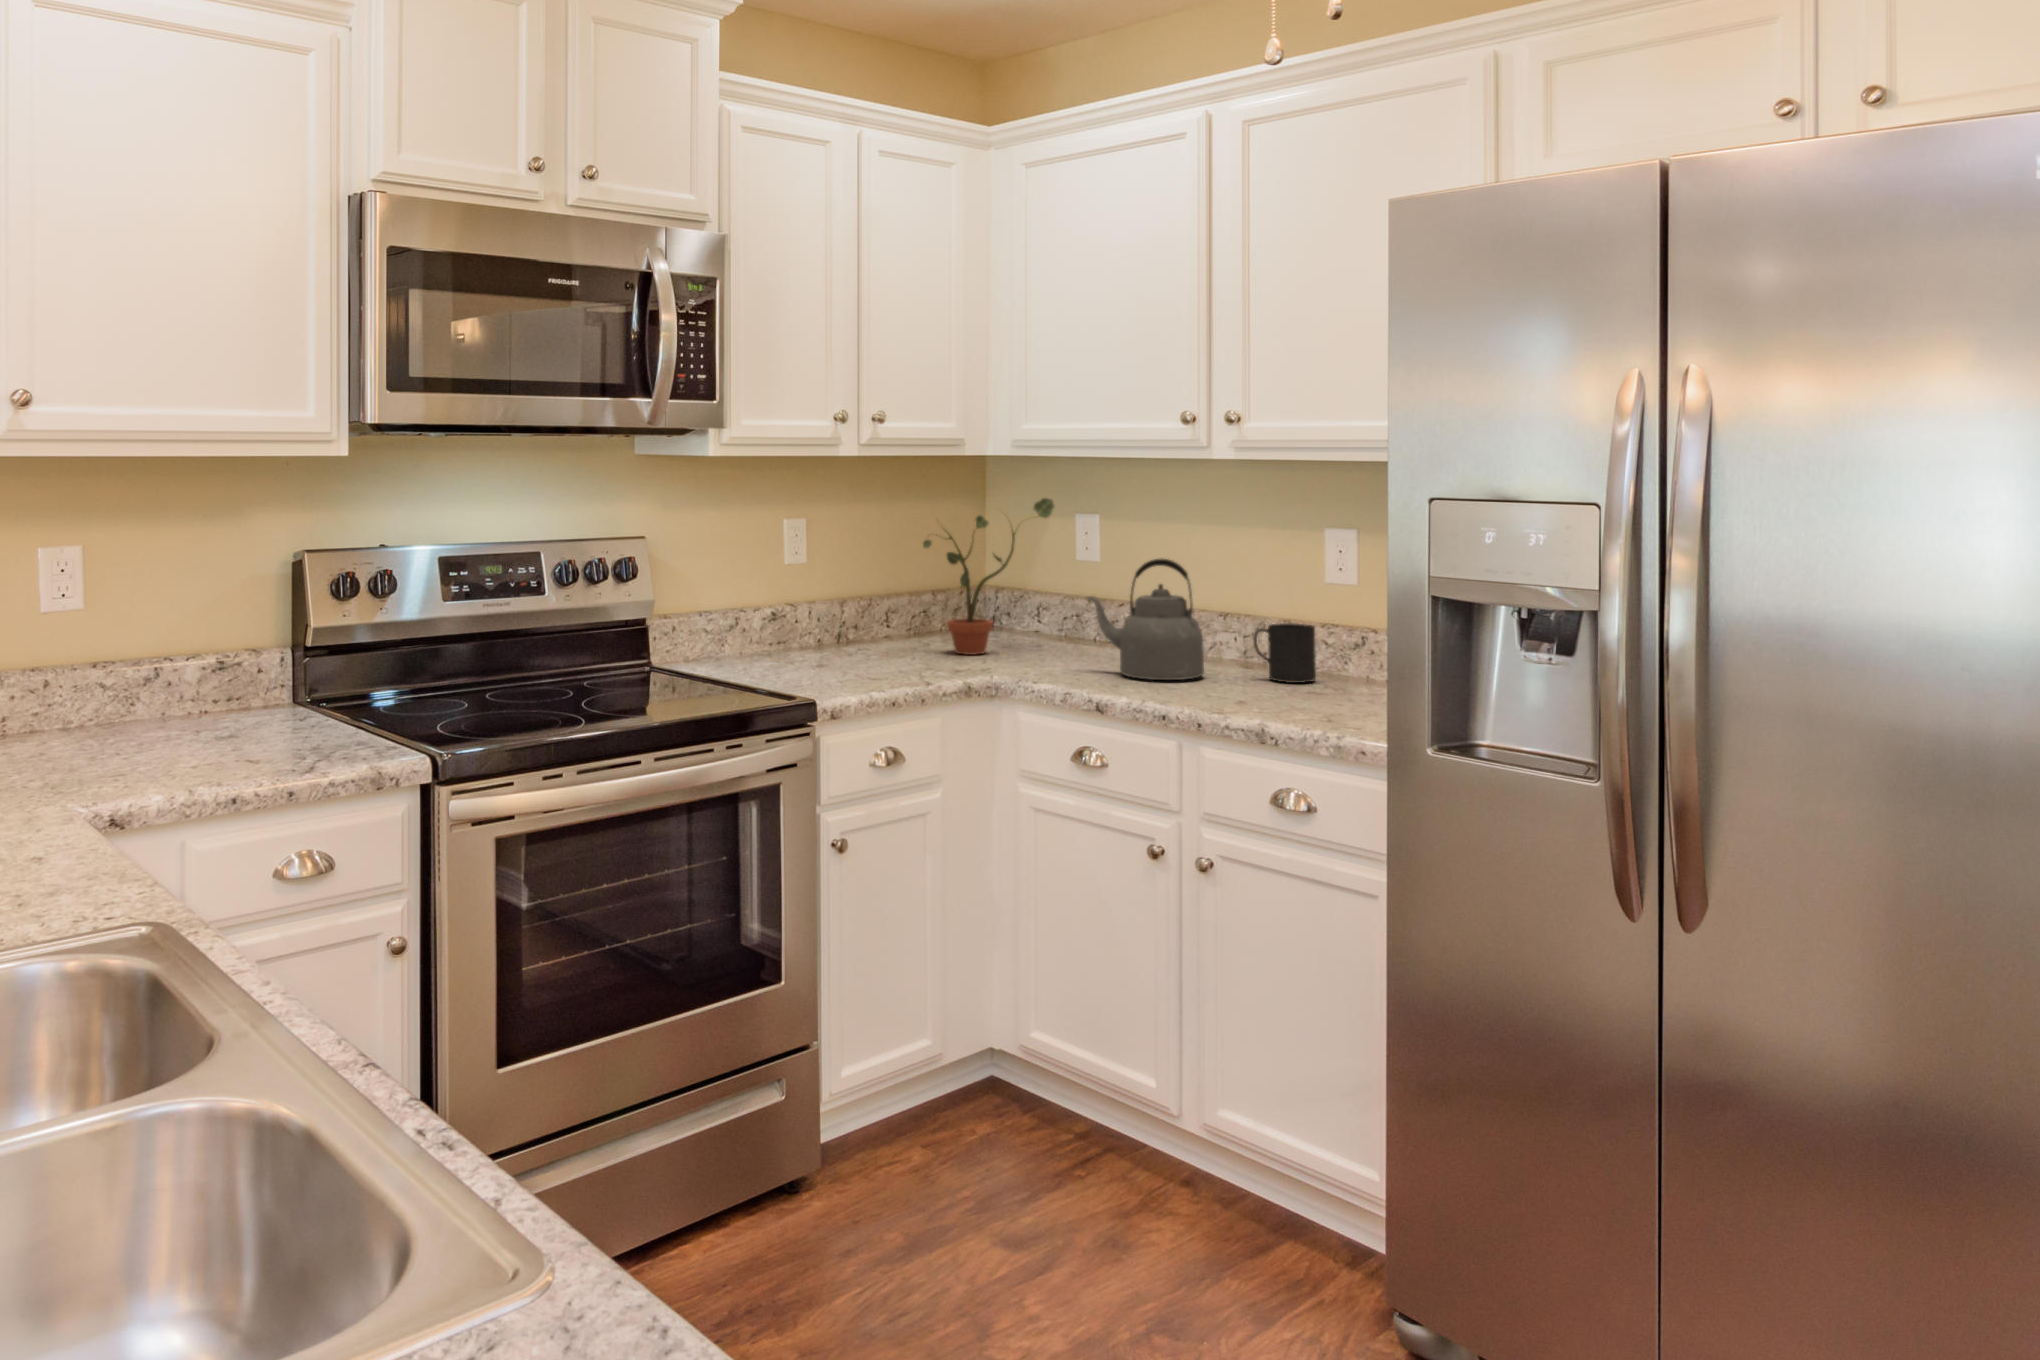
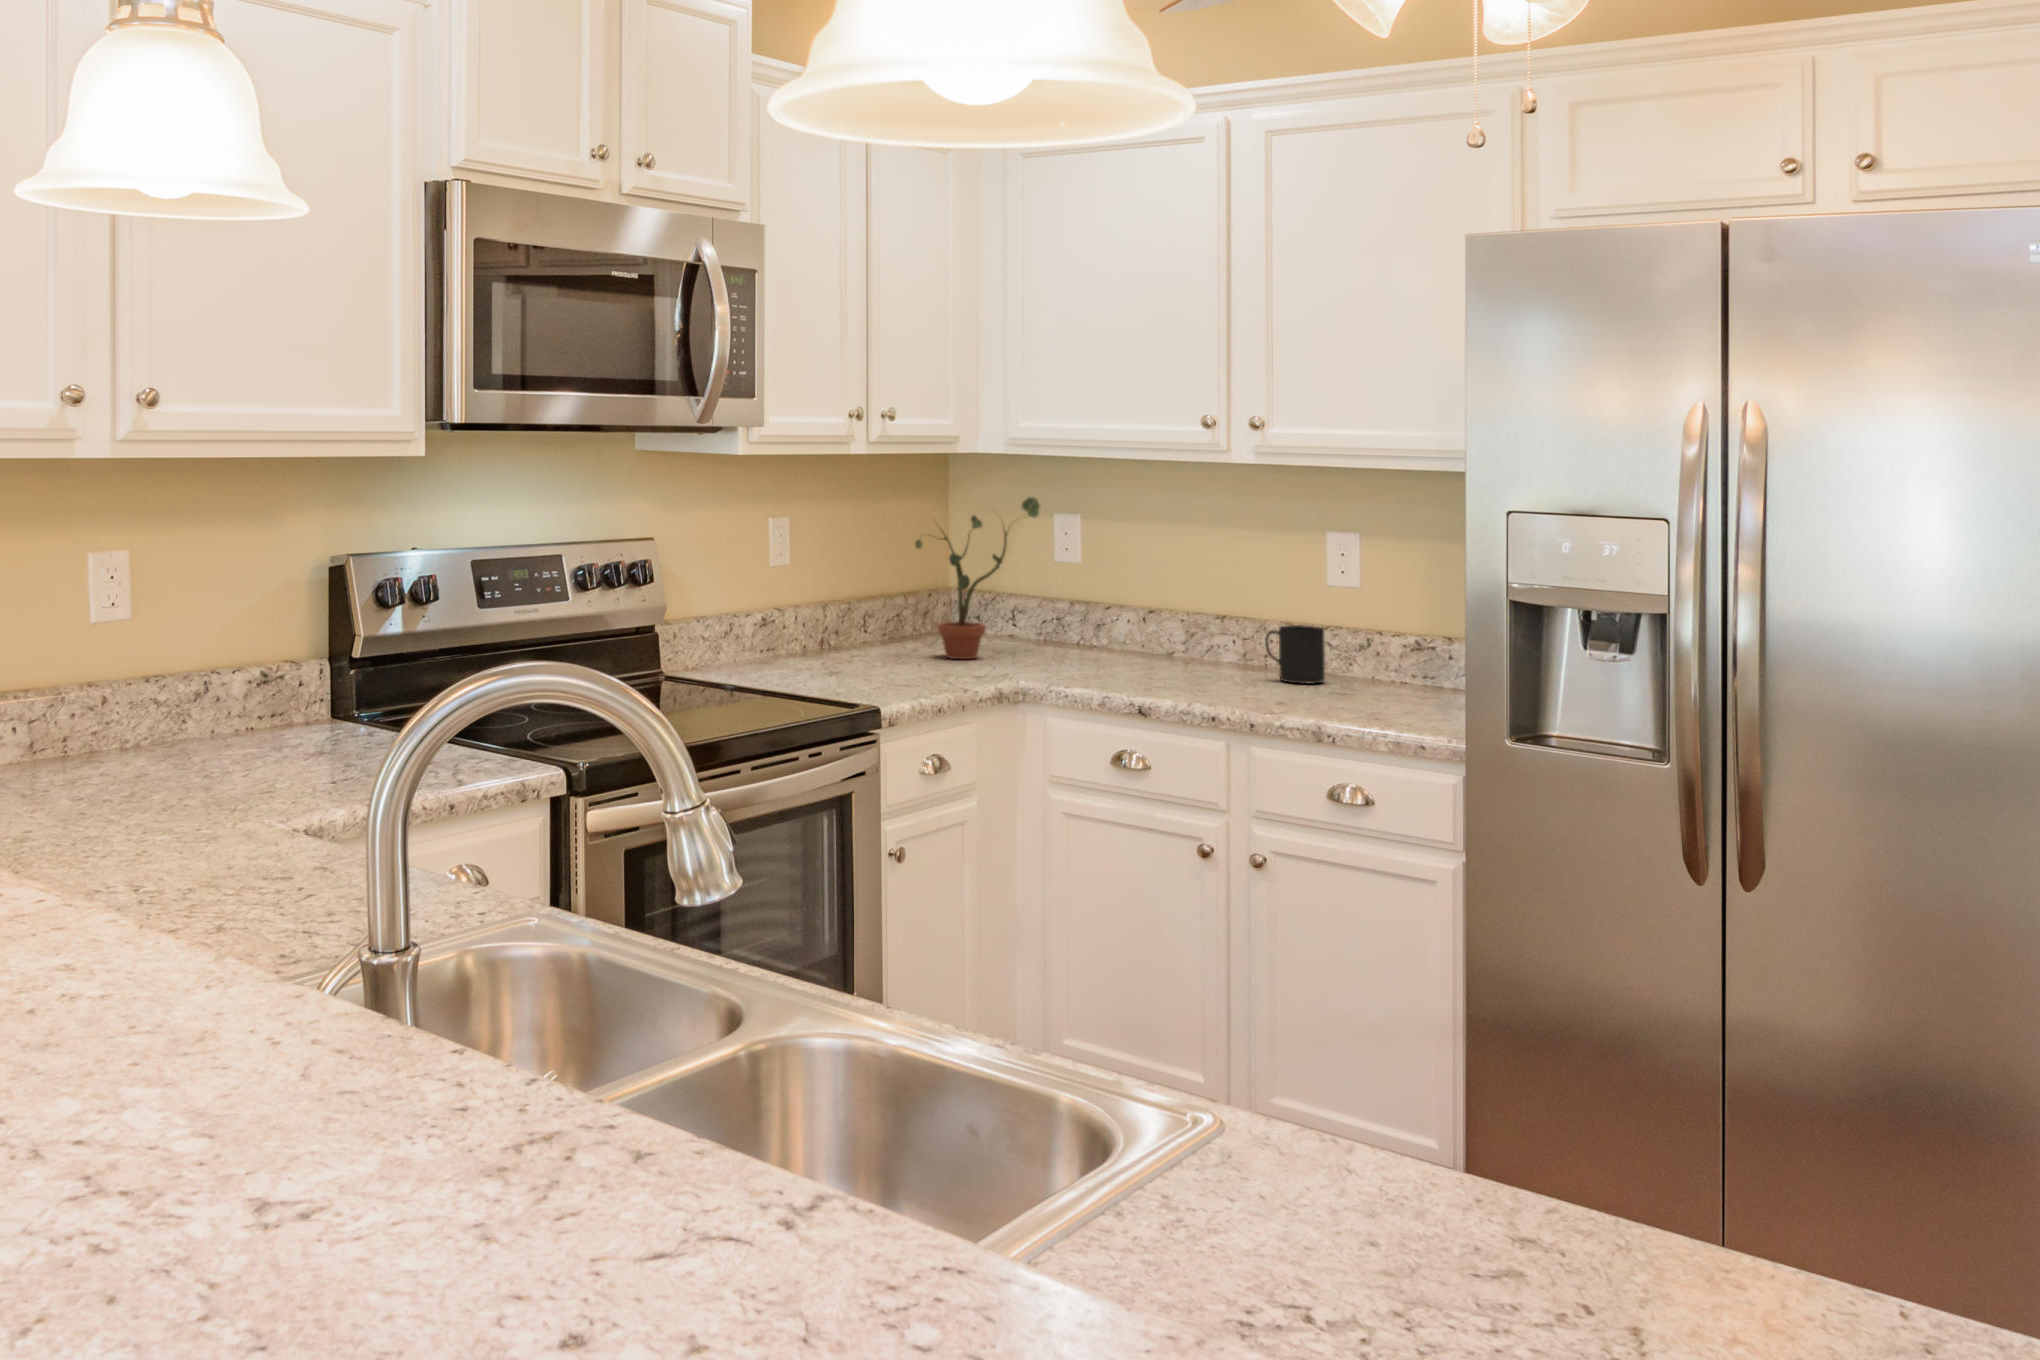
kettle: present [1086,558,1204,680] -> none [1097,561,1219,683]

